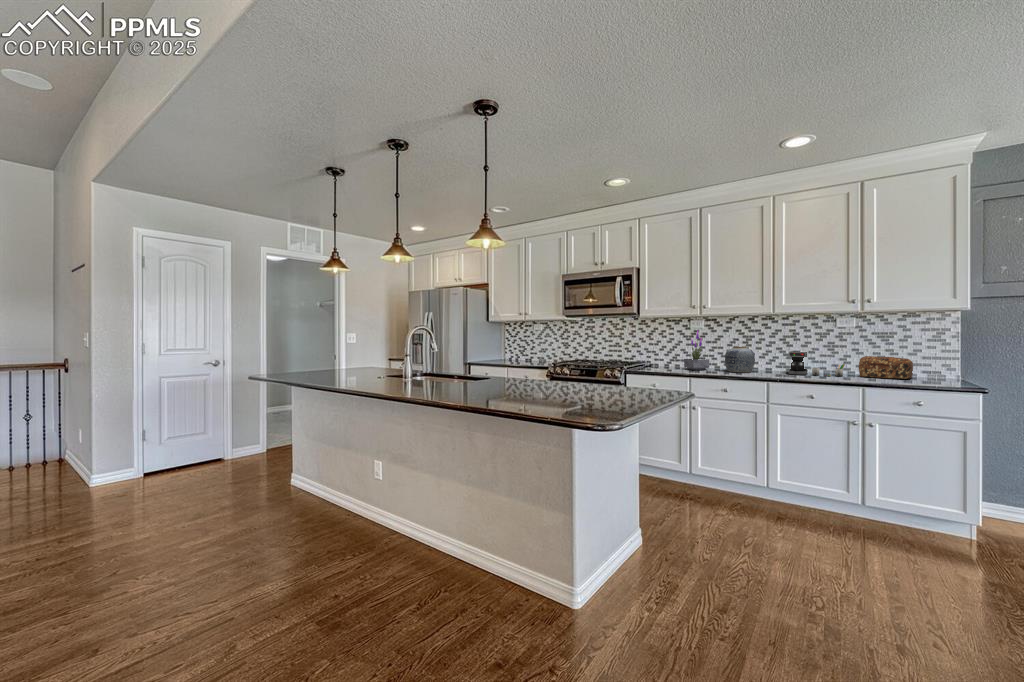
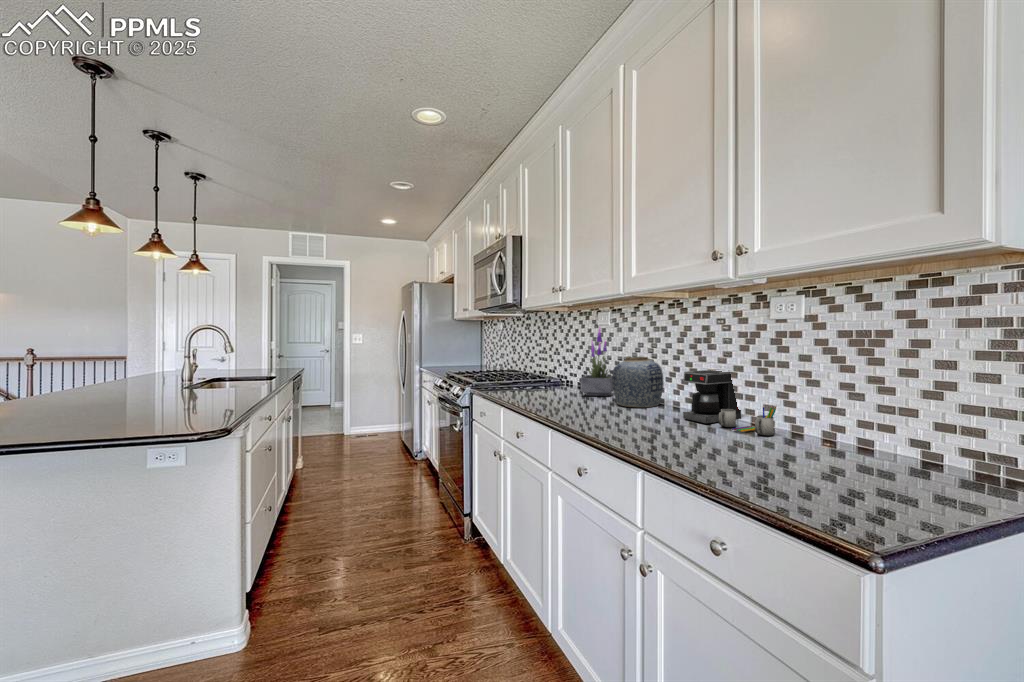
bread loaf: present [859,356,913,379] -> none [798,391,942,465]

